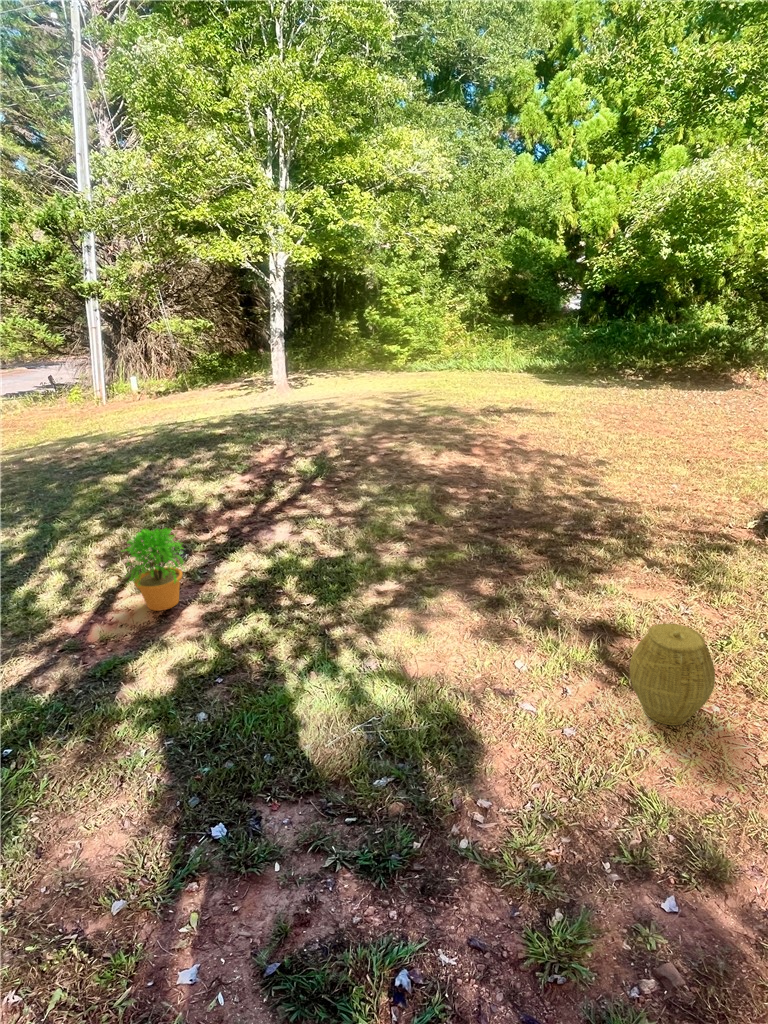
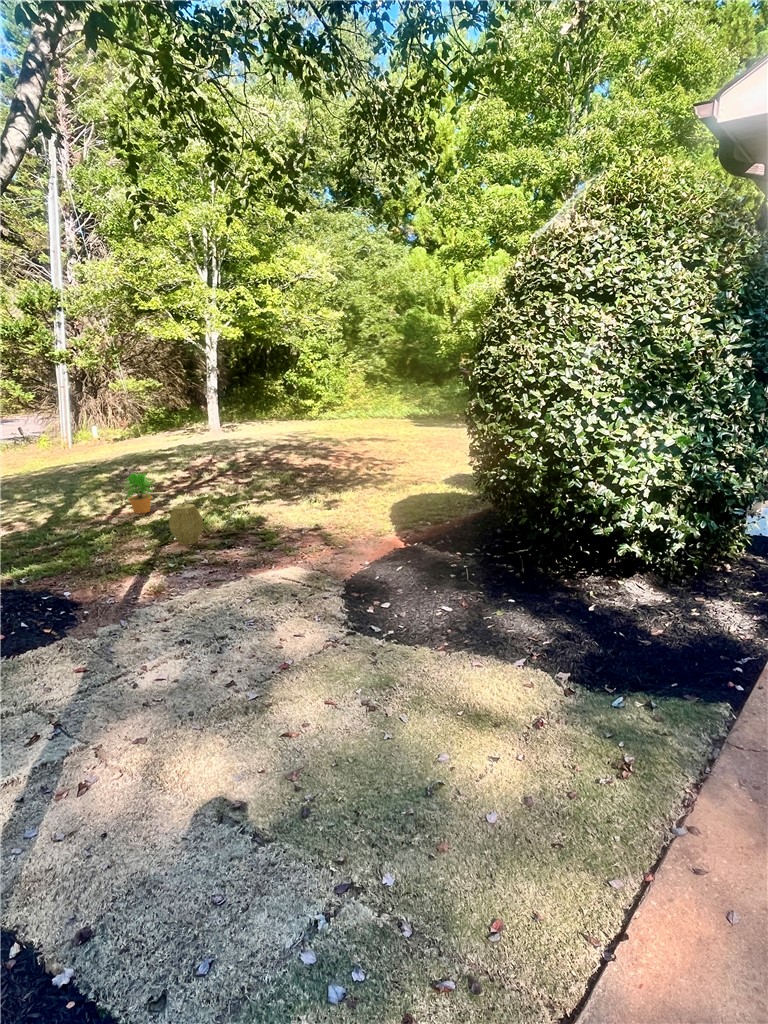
woven basket: present [630,624,715,725] -> present [169,504,203,545]

